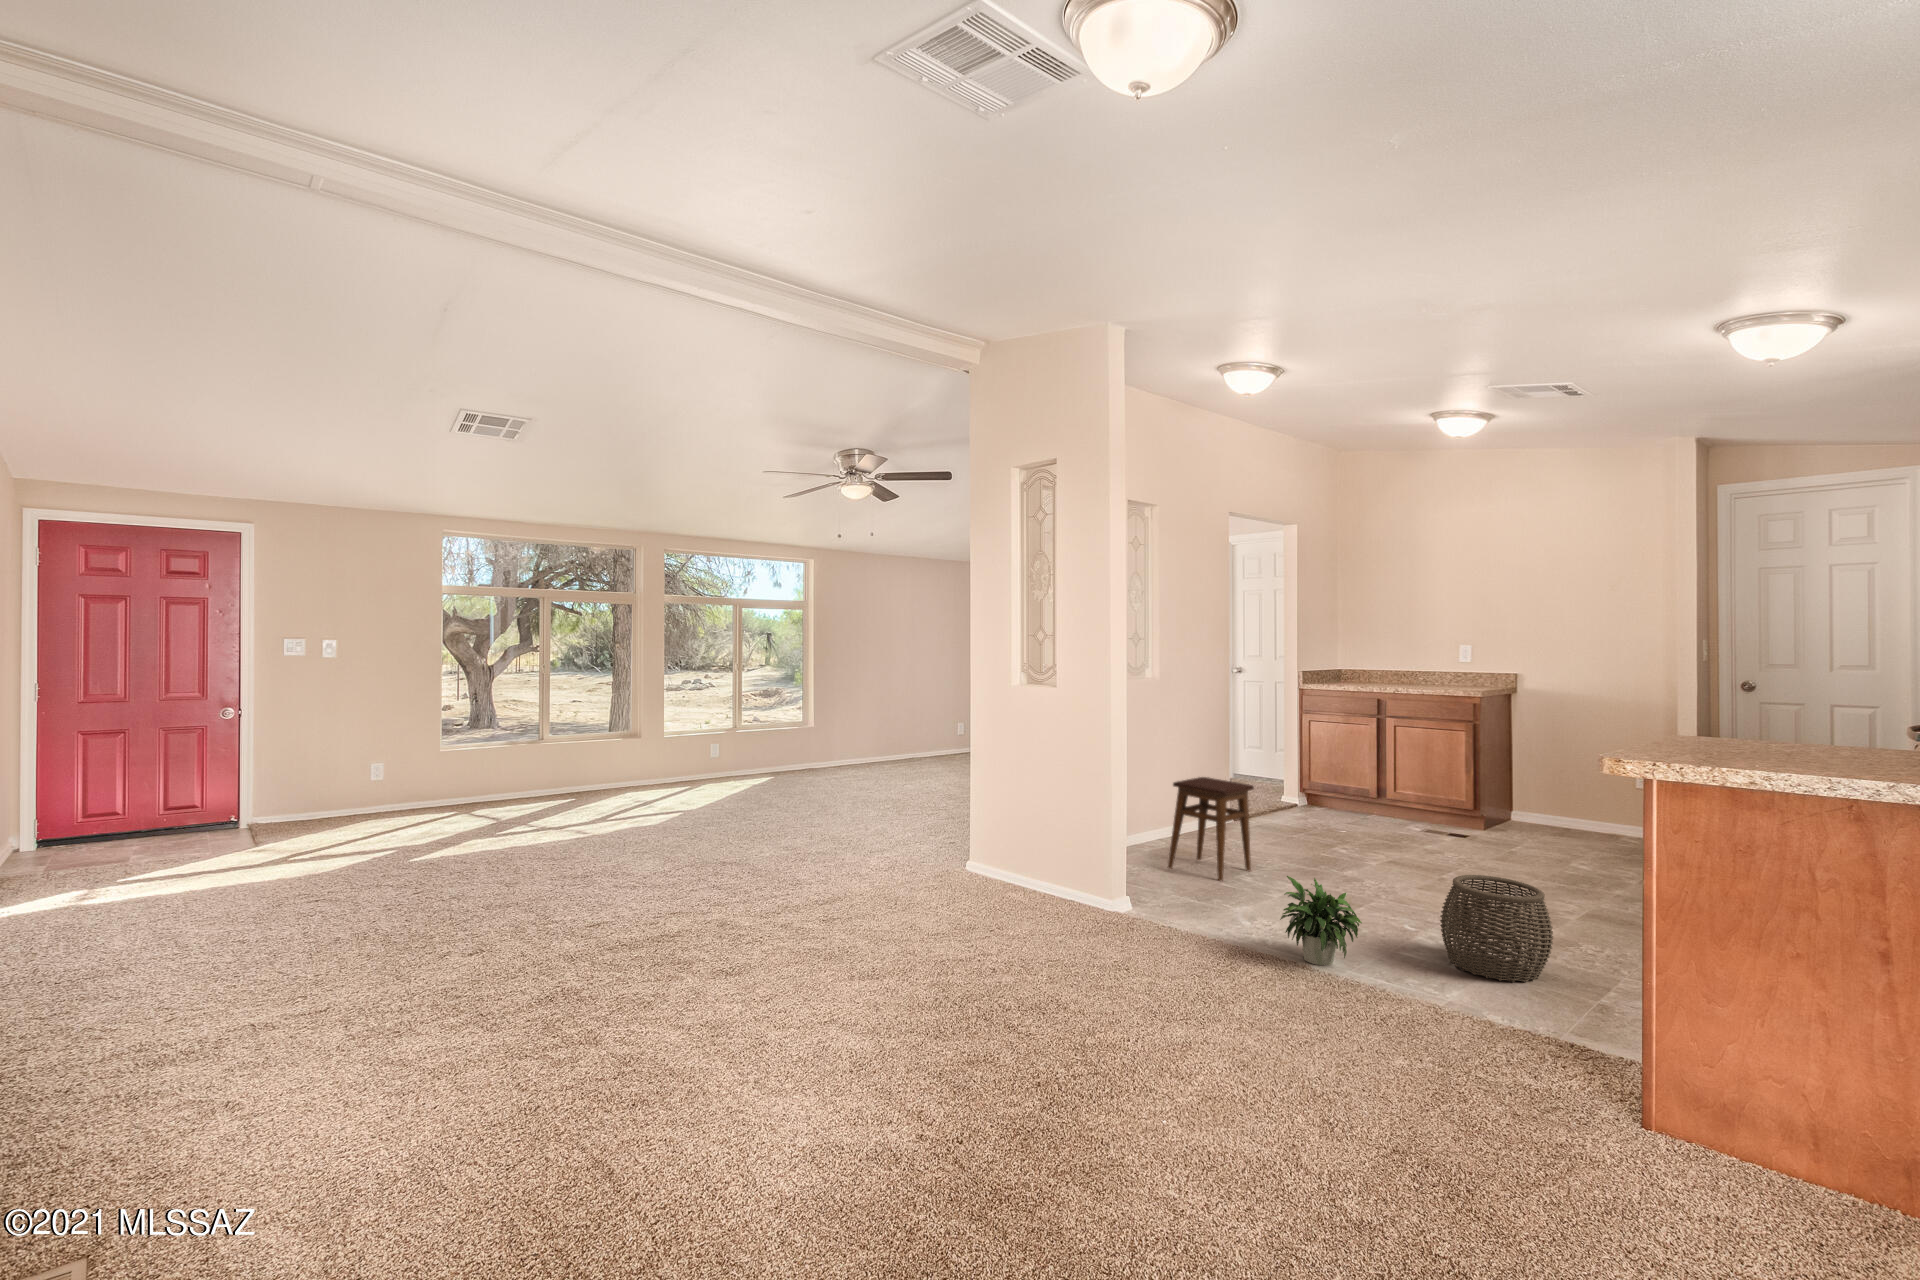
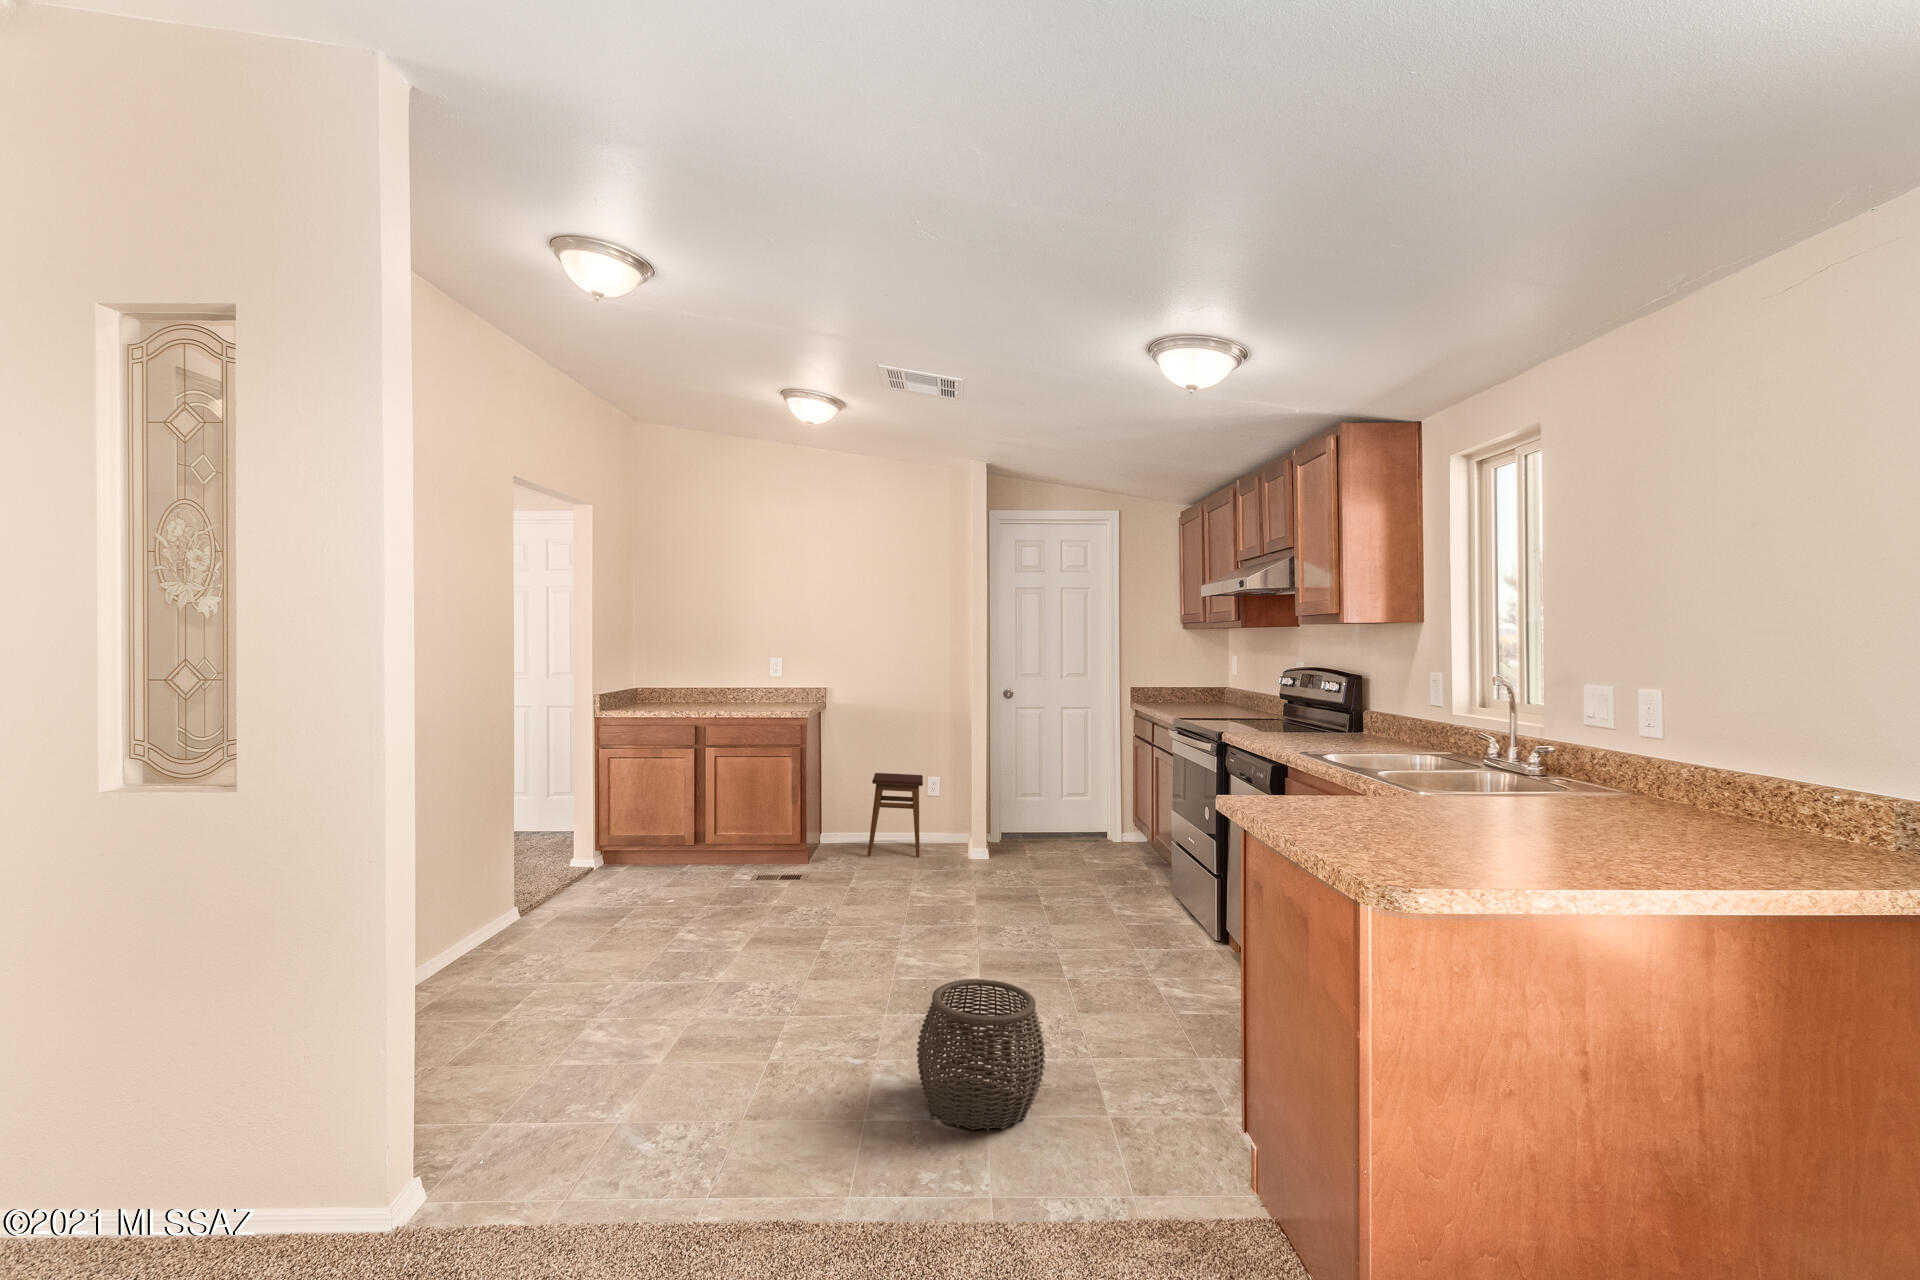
stool: present [1168,777,1254,881] -> present [868,773,923,858]
potted plant: present [1280,876,1362,965] -> none [716,1052,853,1201]

